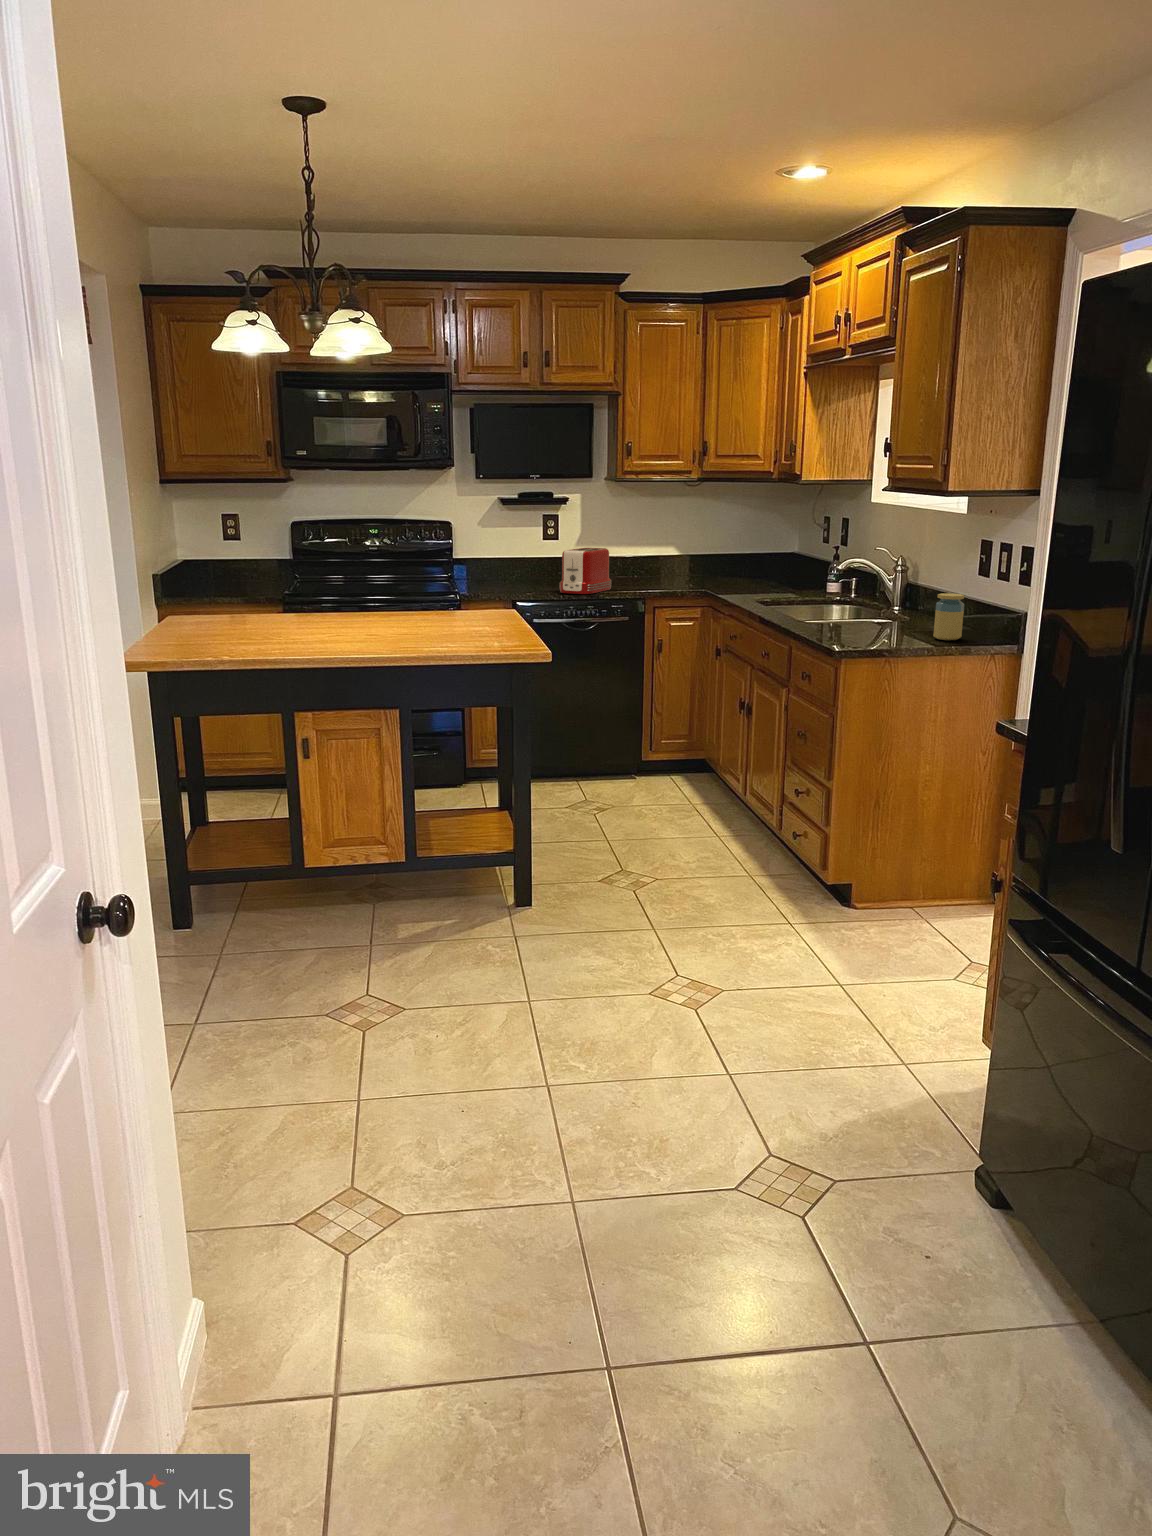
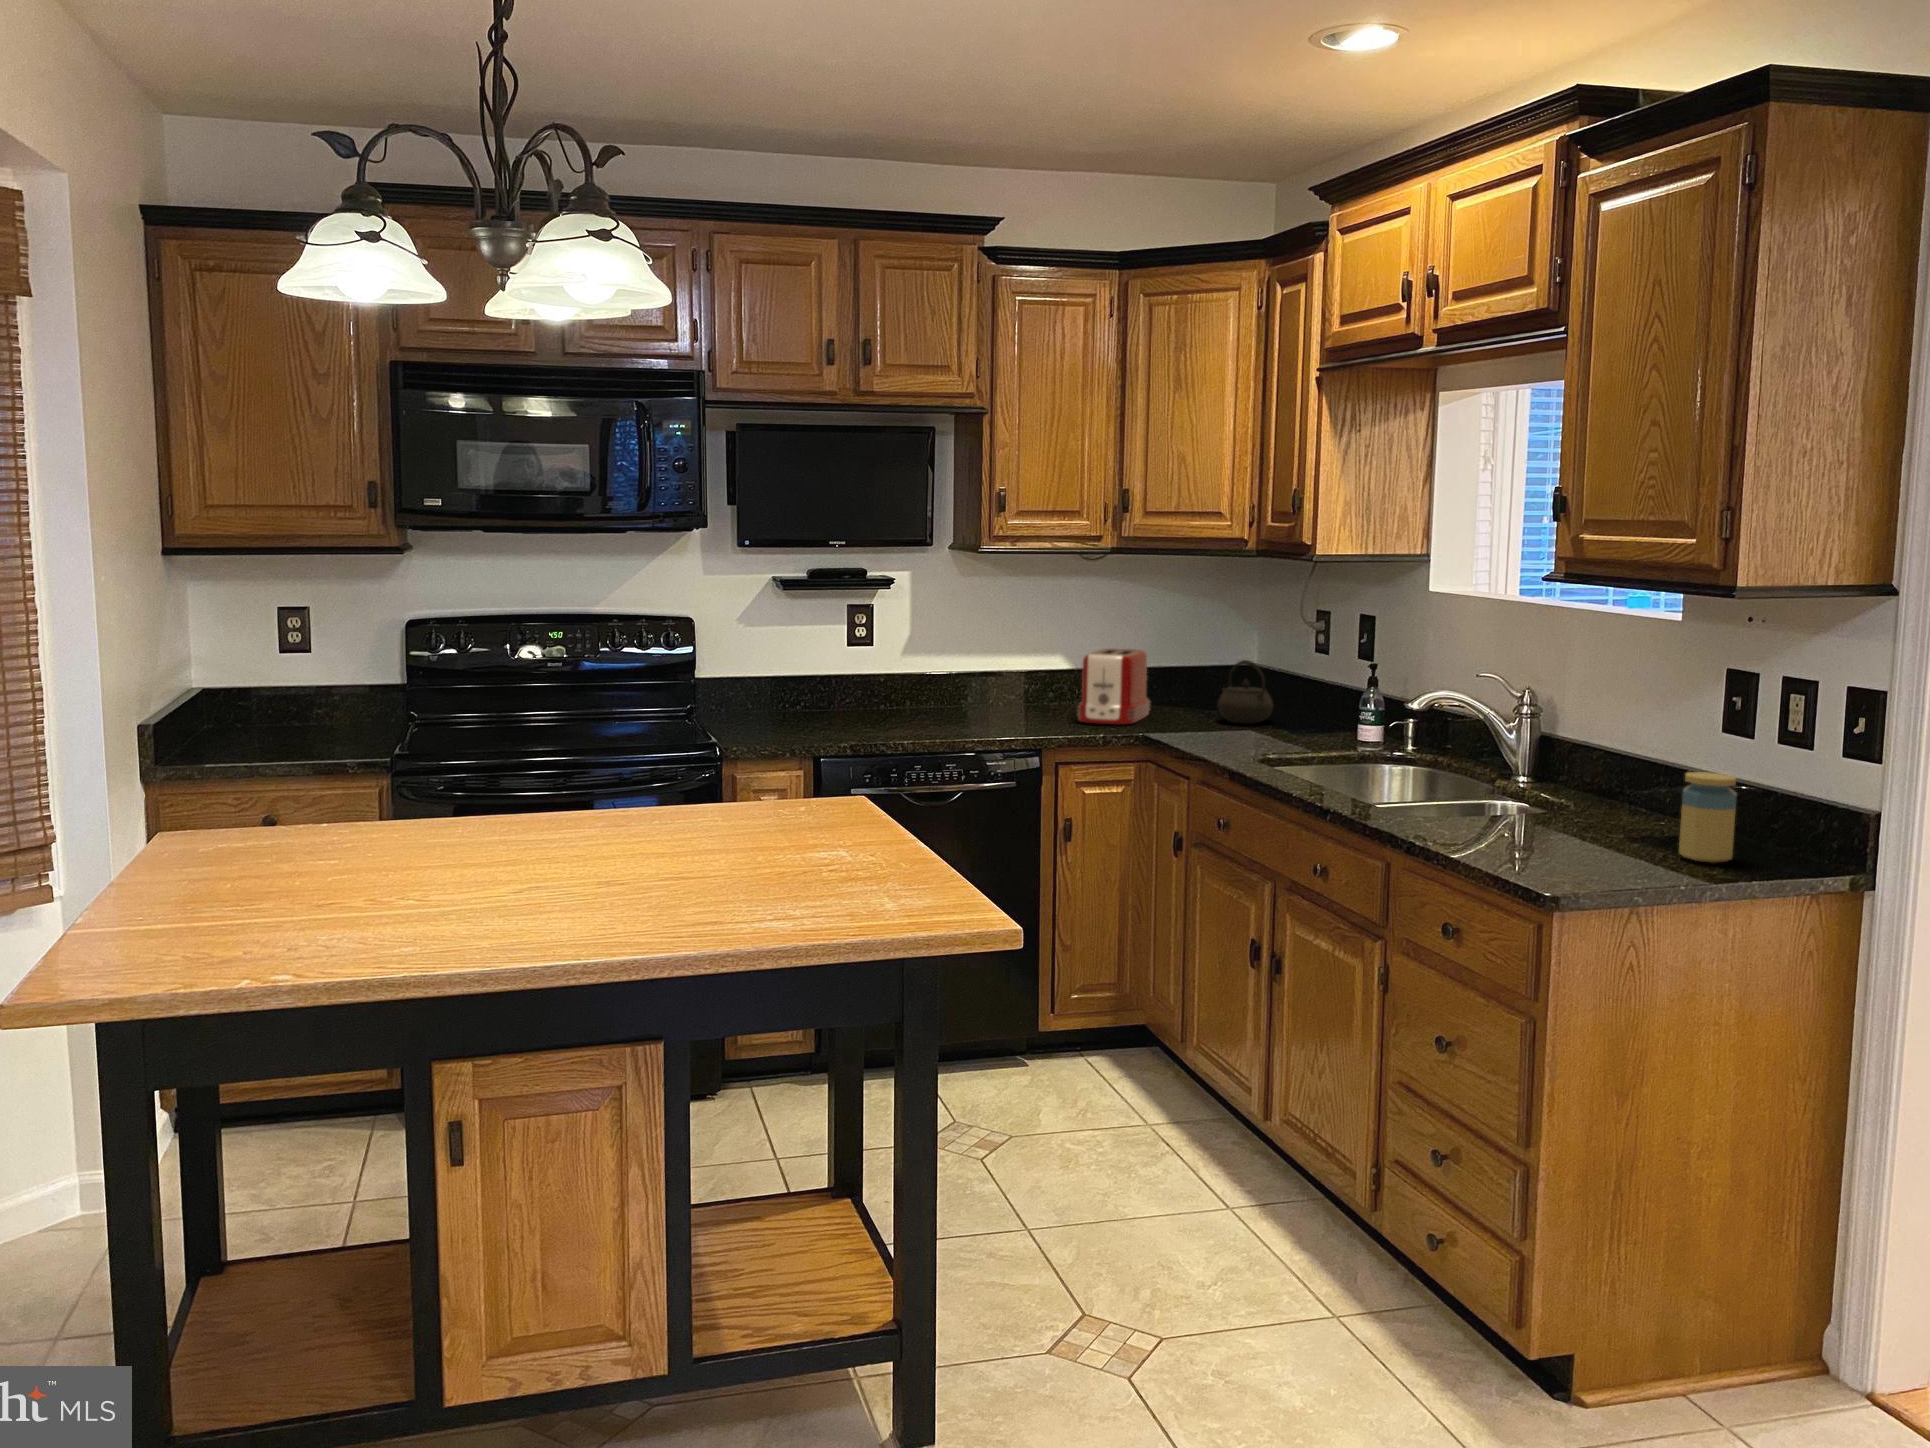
kettle: none [760,546,793,584] -> present [1218,660,1273,724]
toaster: present [559,548,612,594] -> present [1077,649,1150,724]

